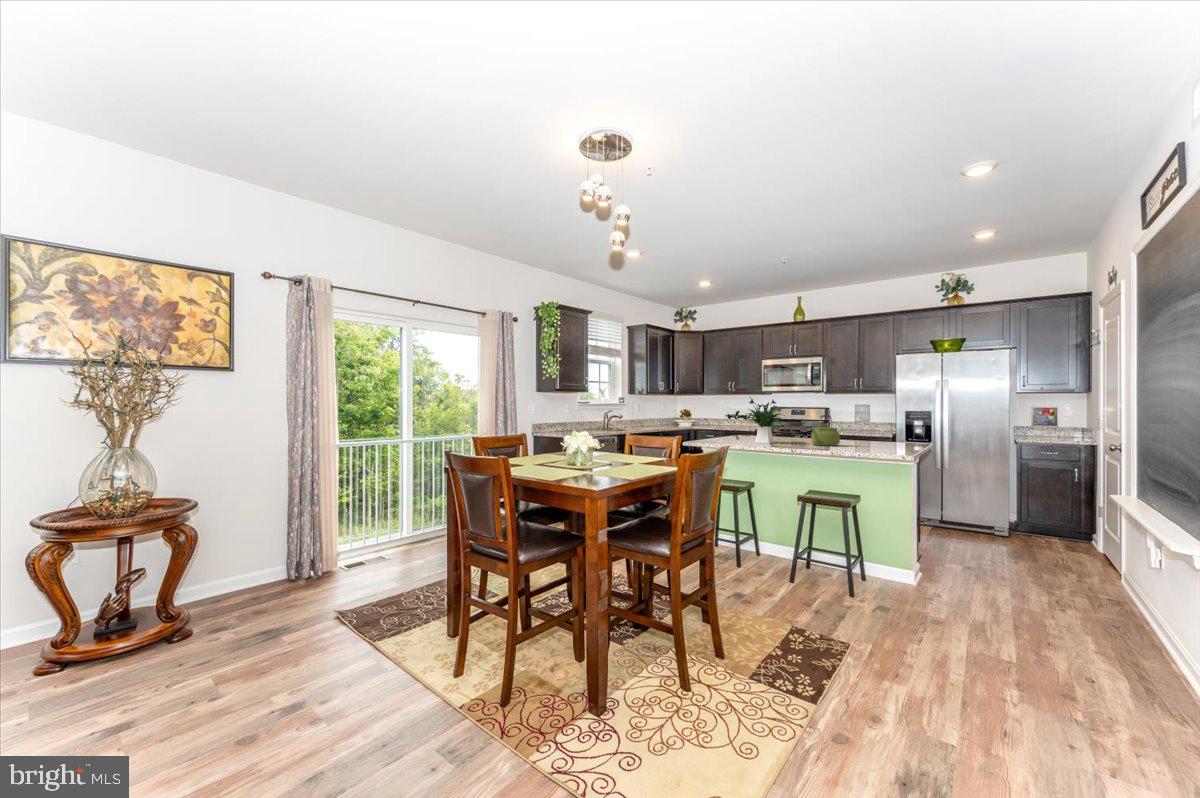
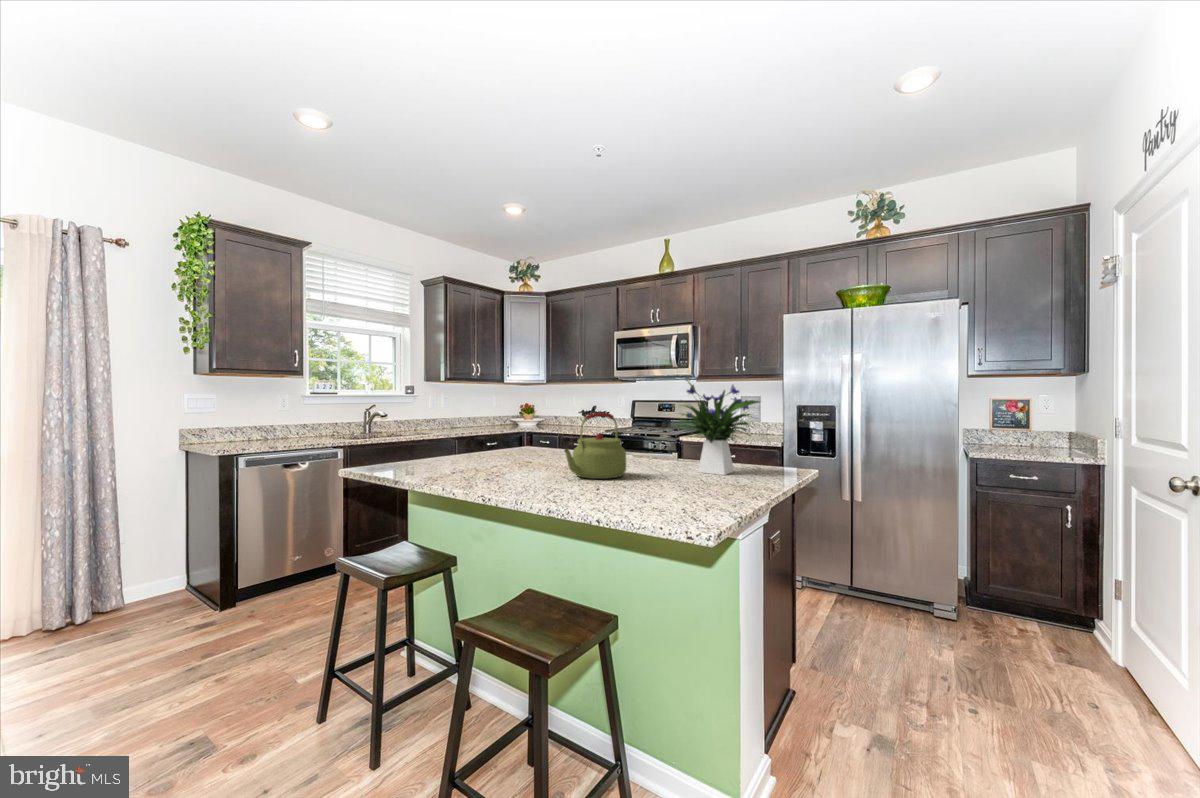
flower arrangement: present [746,397,786,443] -> present [680,381,760,475]

